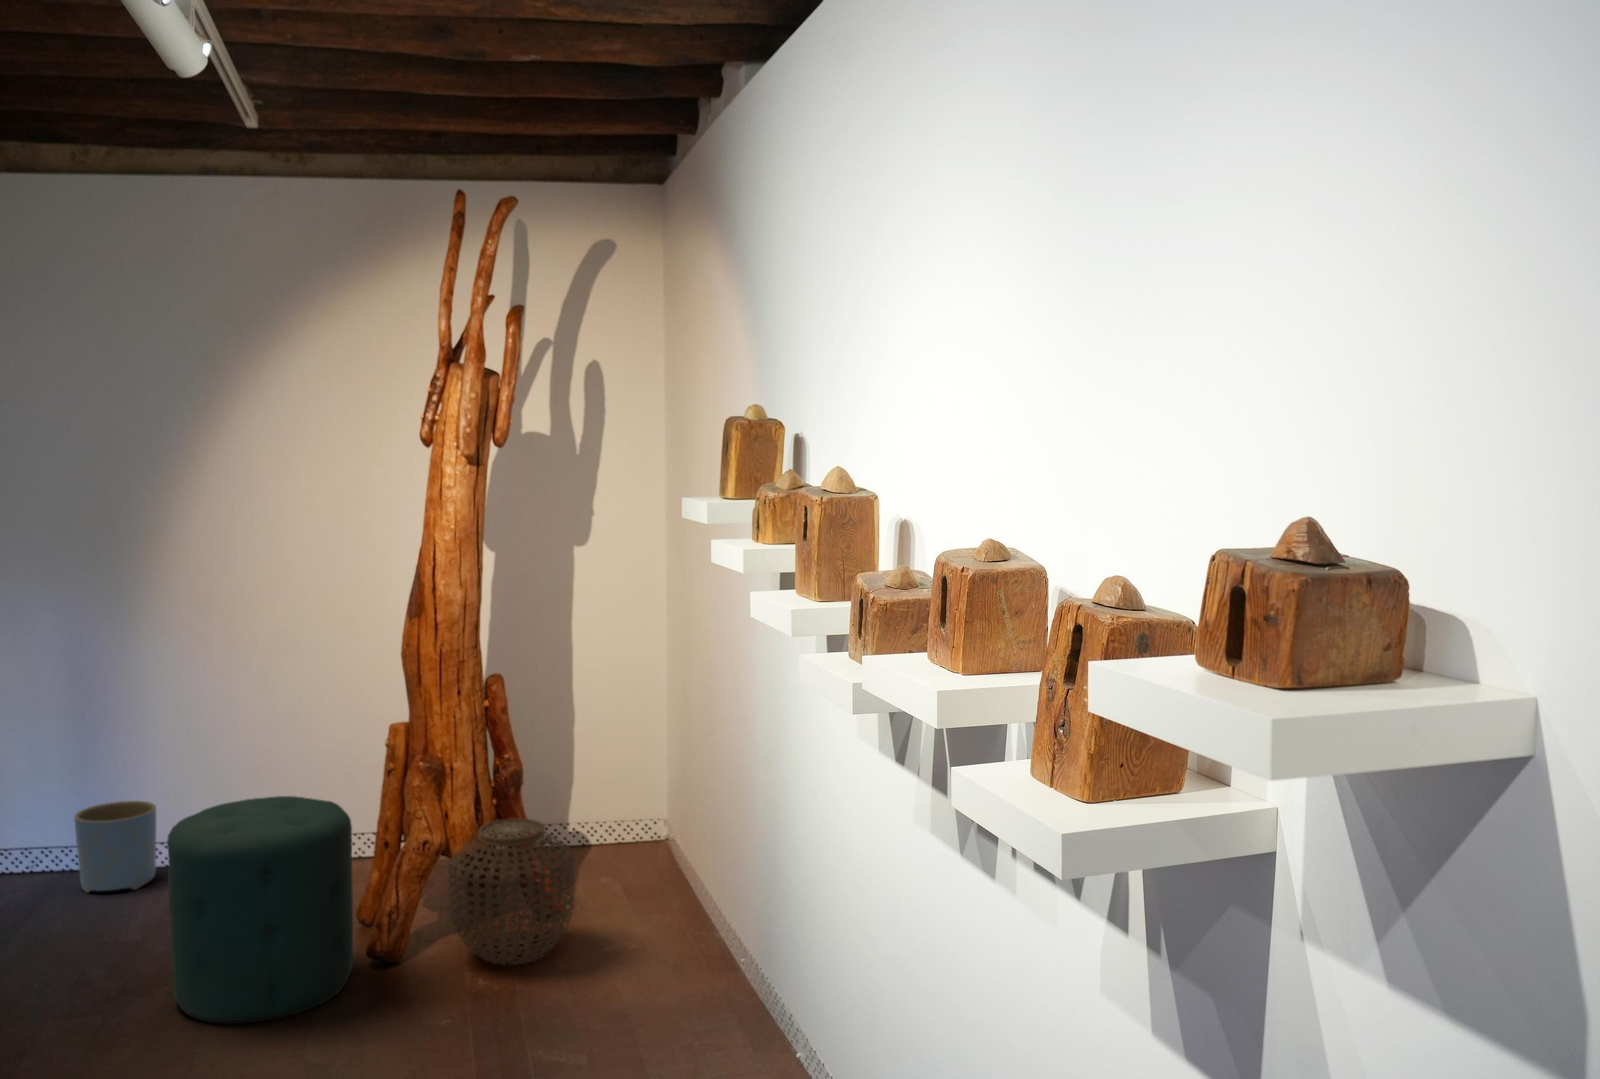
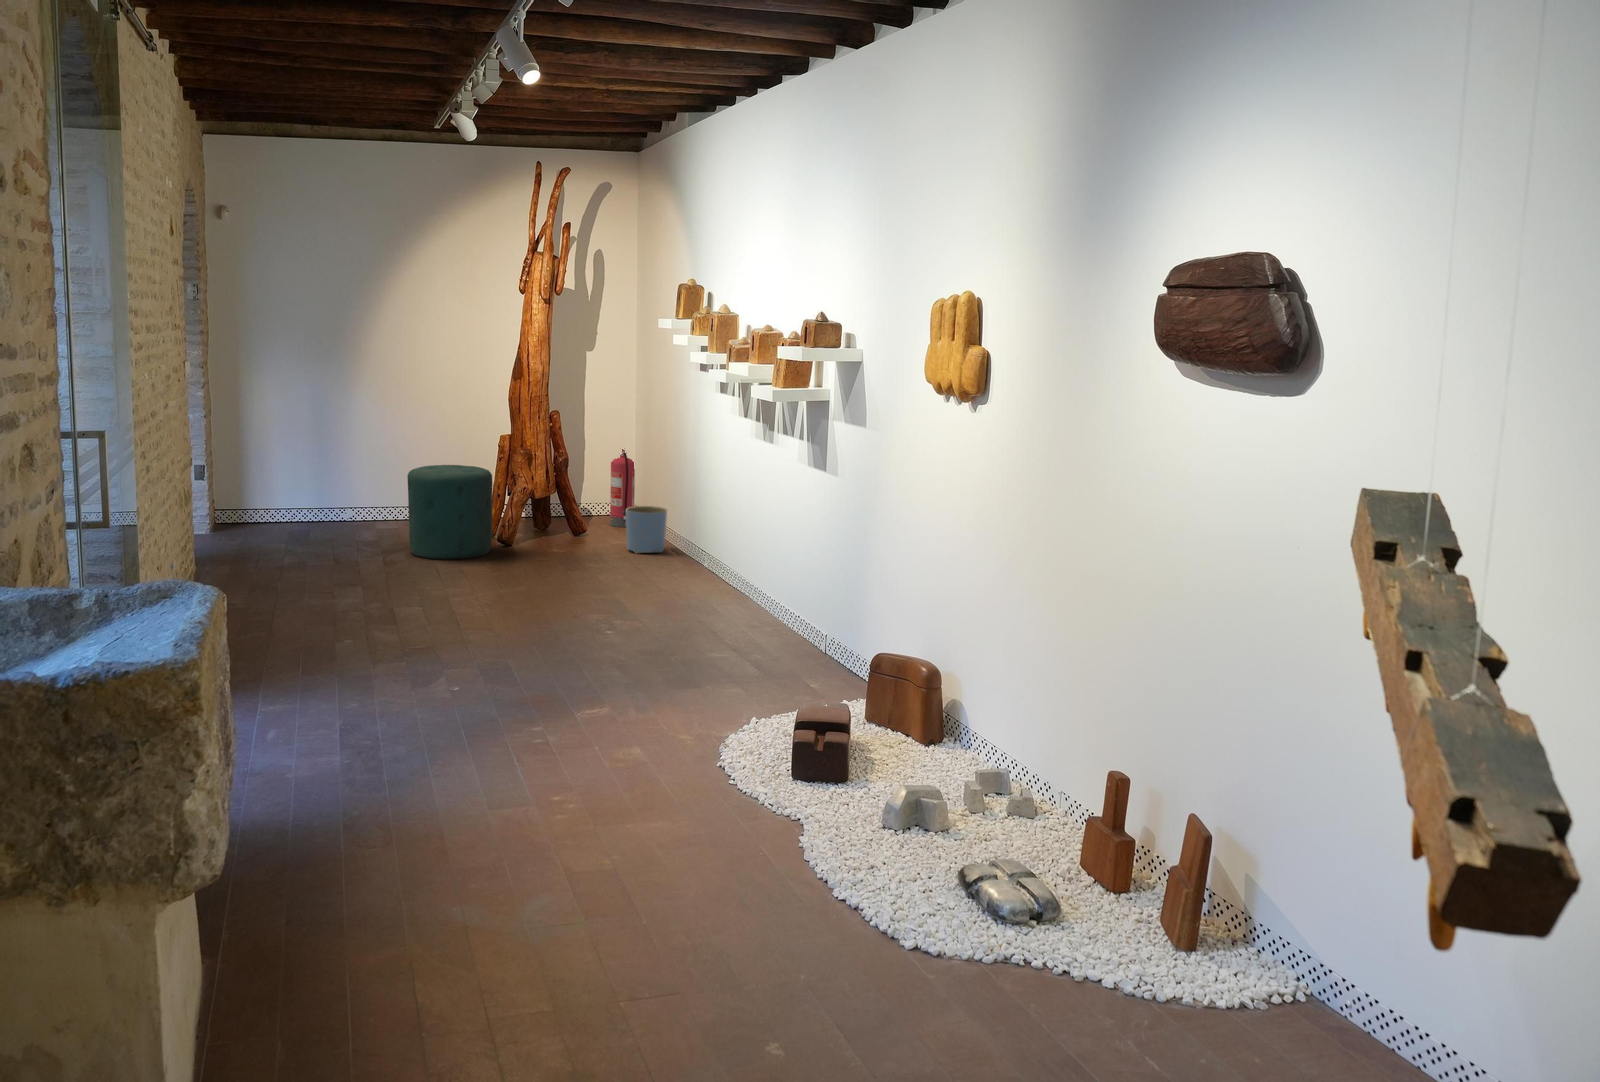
fire extinguisher: none [618,711,664,872] -> present [610,449,635,527]
planter: present [74,801,156,893] -> present [626,506,667,554]
woven basket: present [448,818,575,965] -> none [535,483,596,549]

